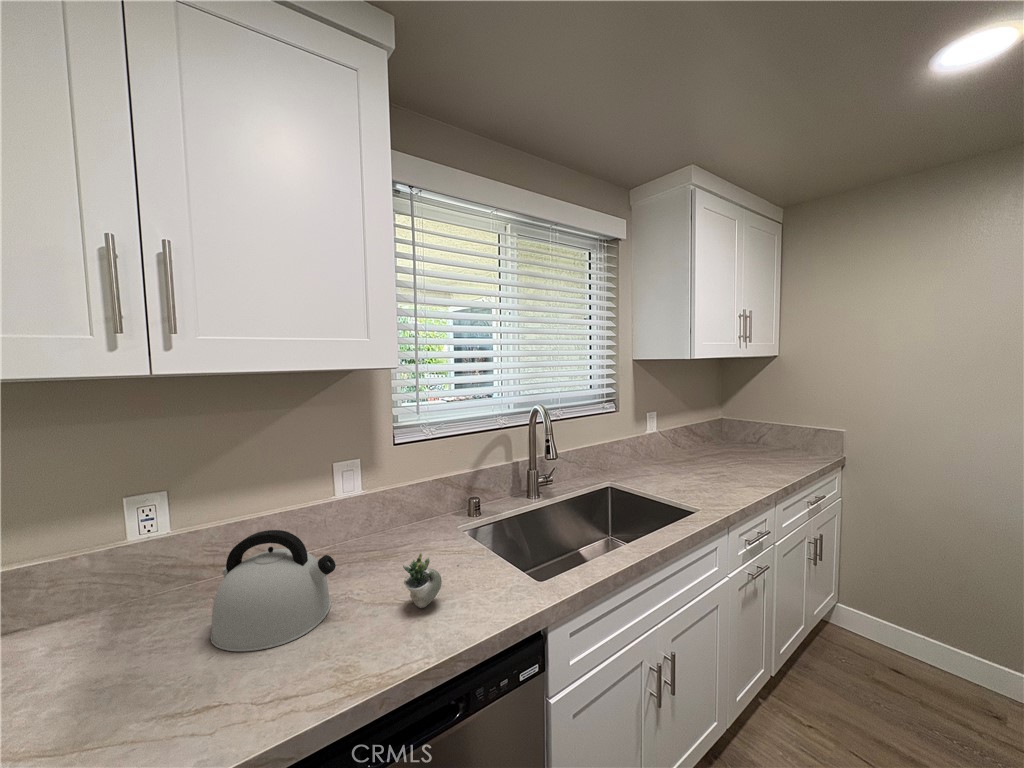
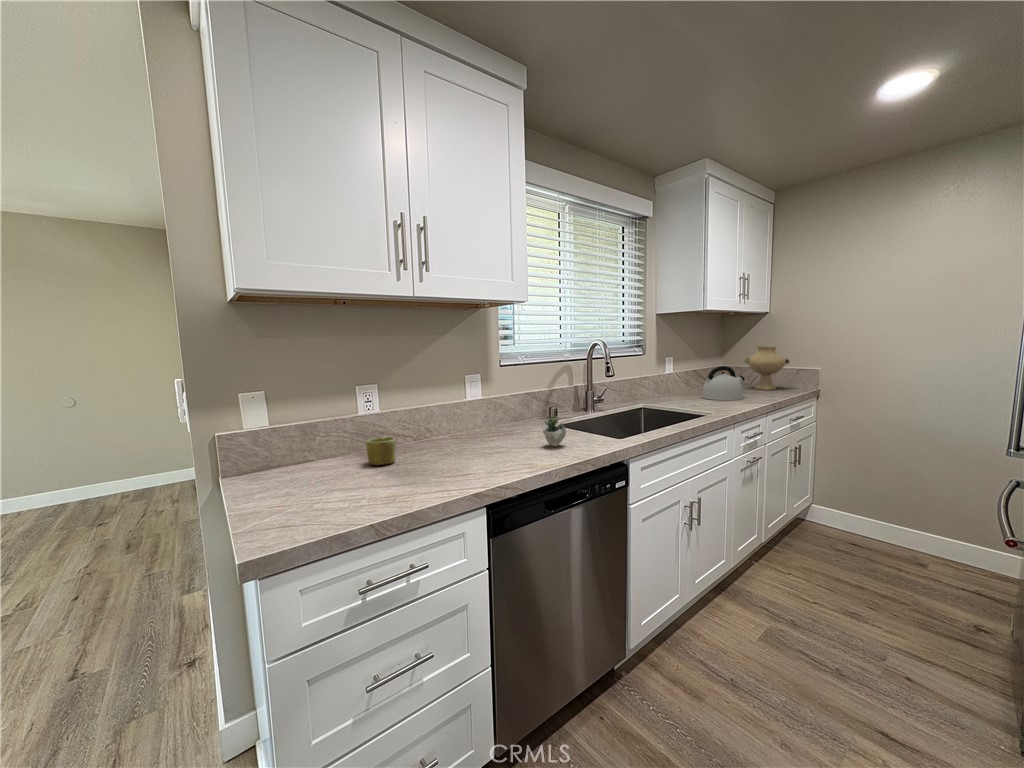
vase: none [747,400,805,457] -> present [744,346,790,390]
kettle: present [211,530,336,651] -> present [702,366,745,400]
mug: none [76,594,146,663] -> present [366,437,396,465]

